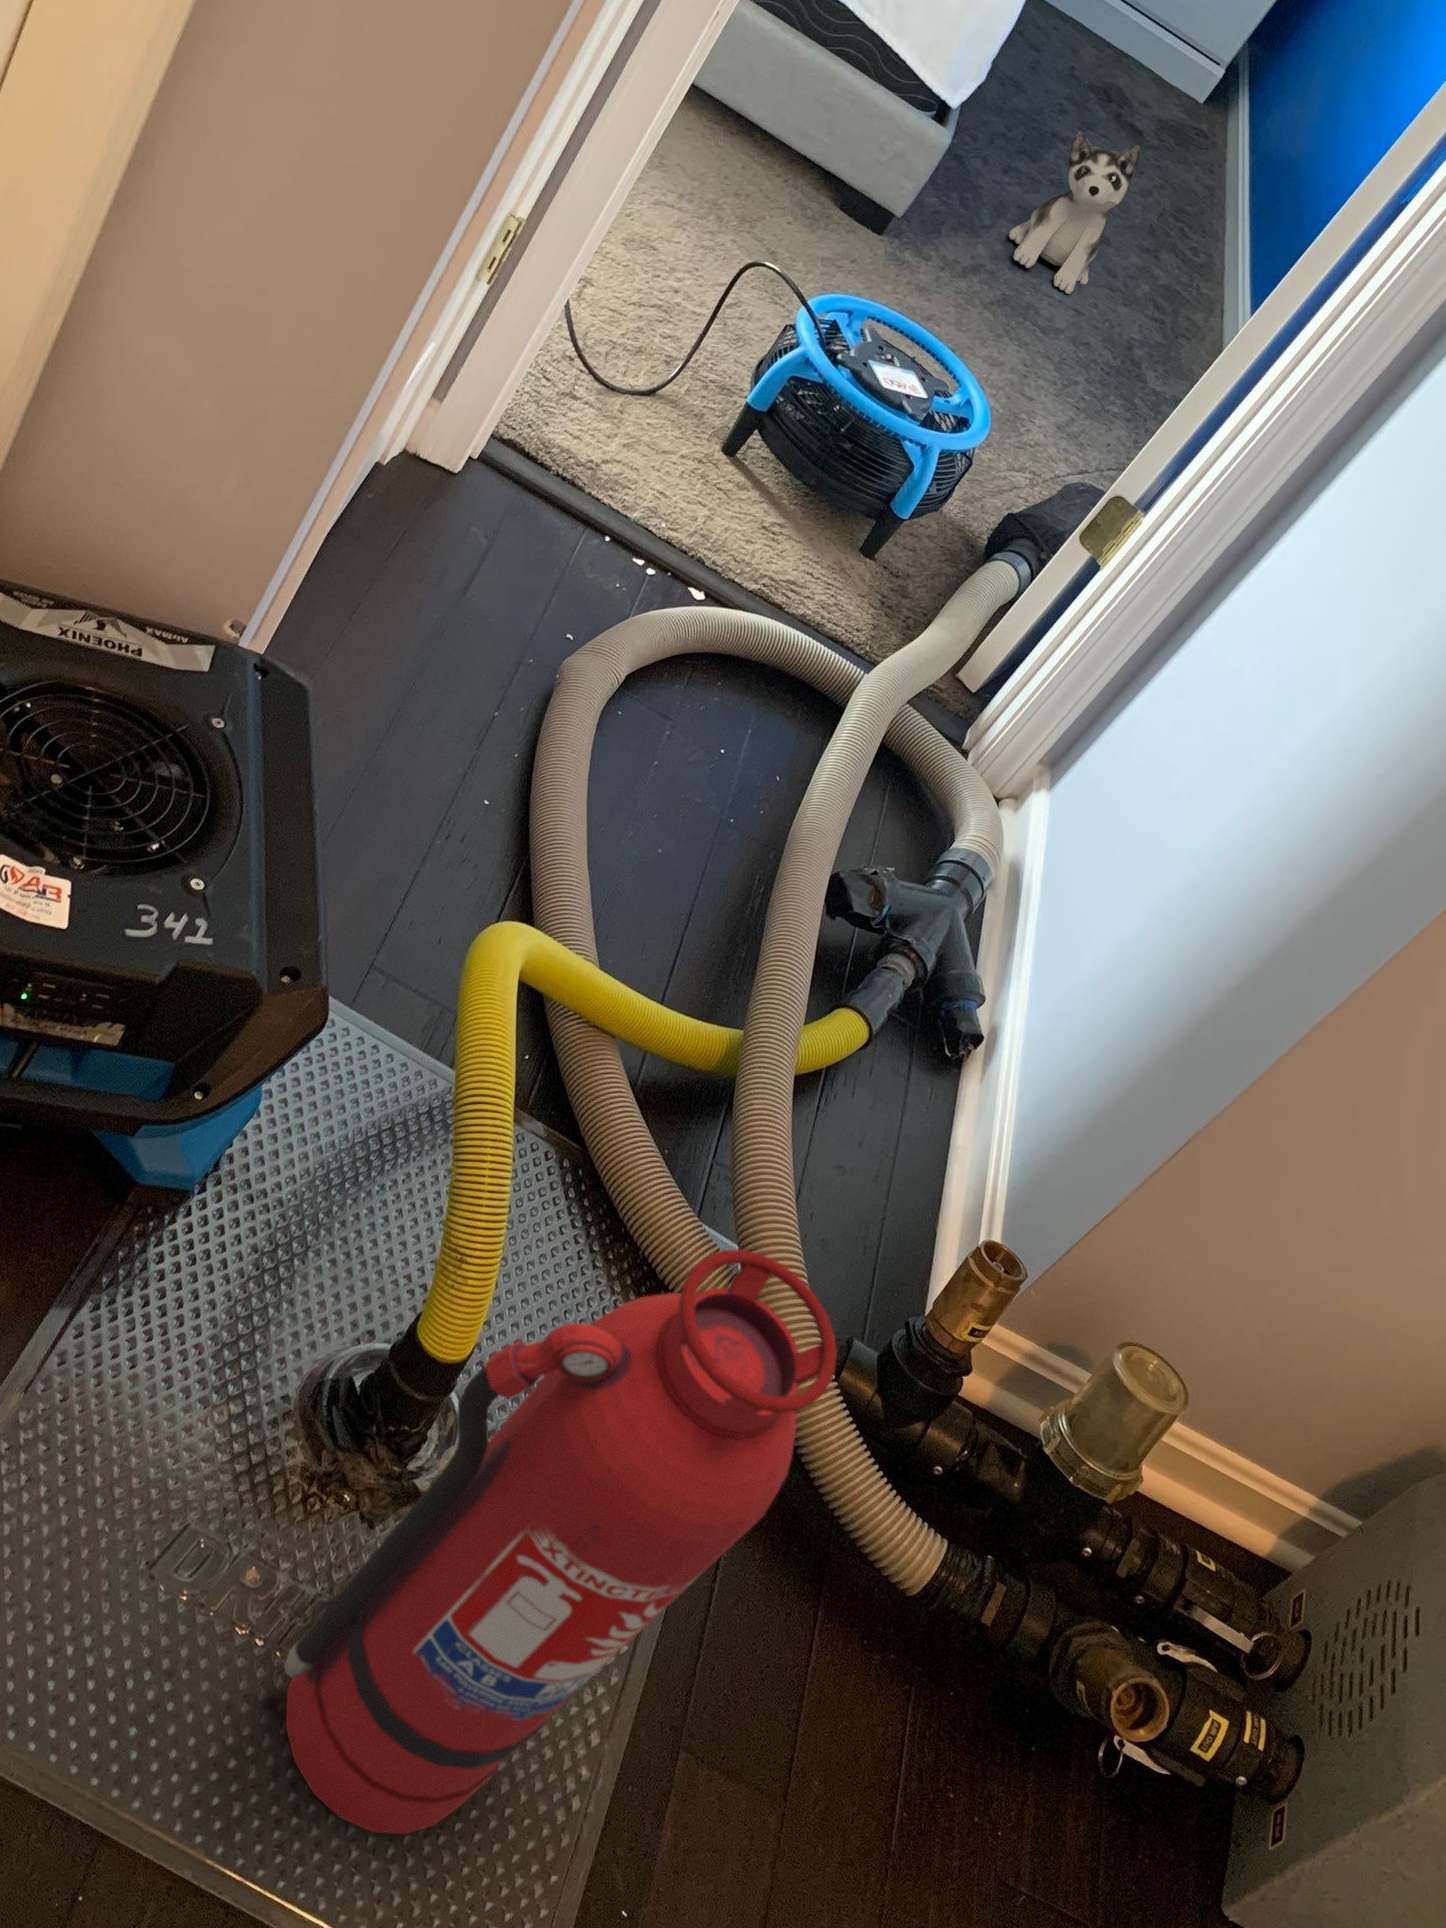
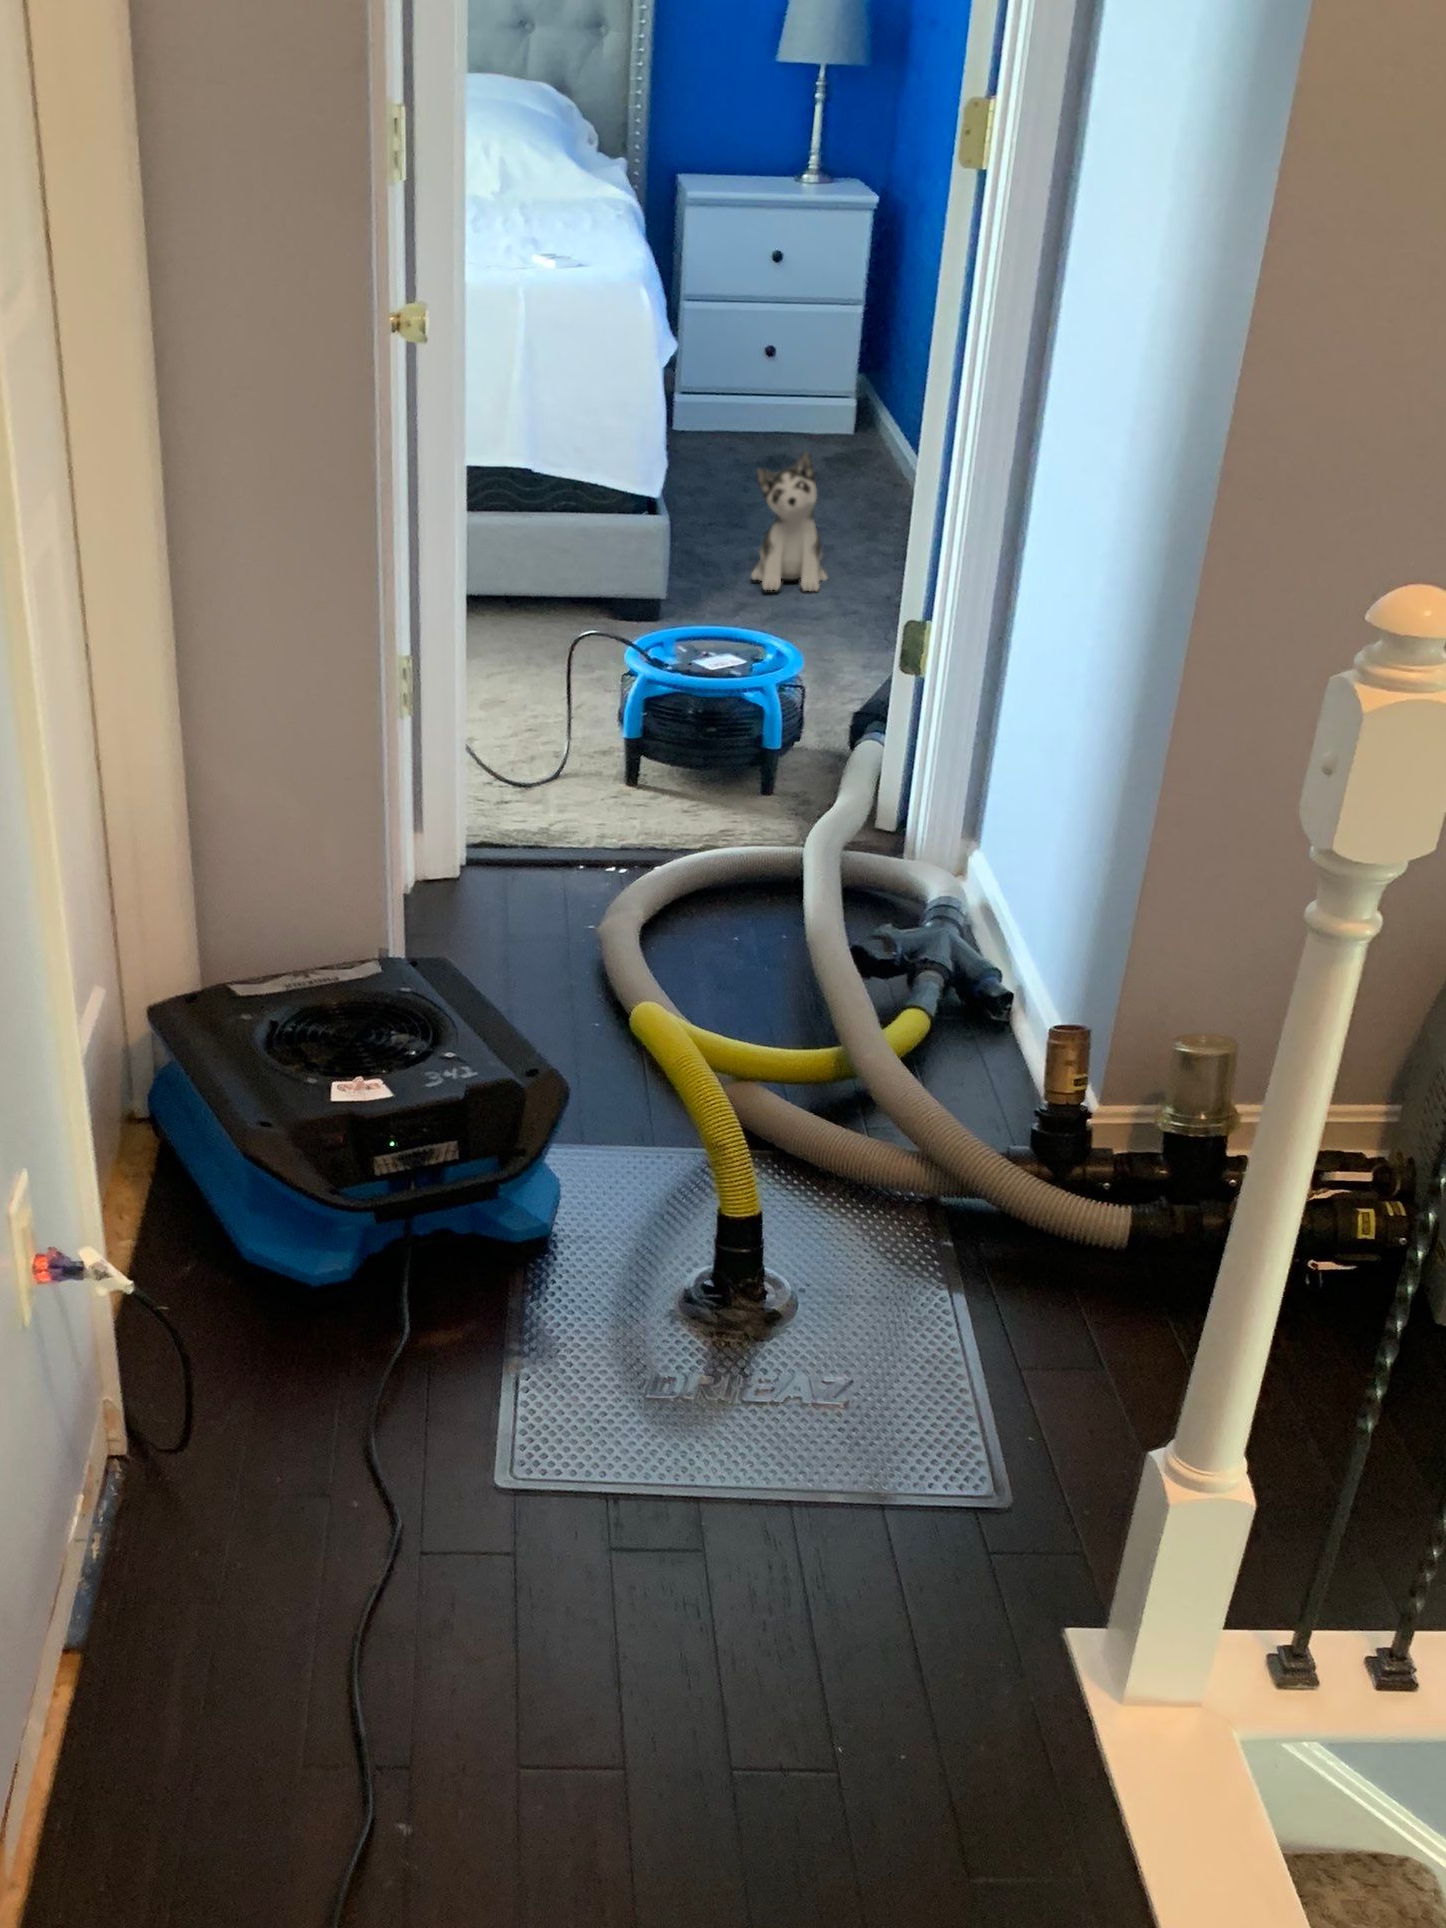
fire extinguisher: present [284,1250,837,1834] -> none [751,915,956,1463]

